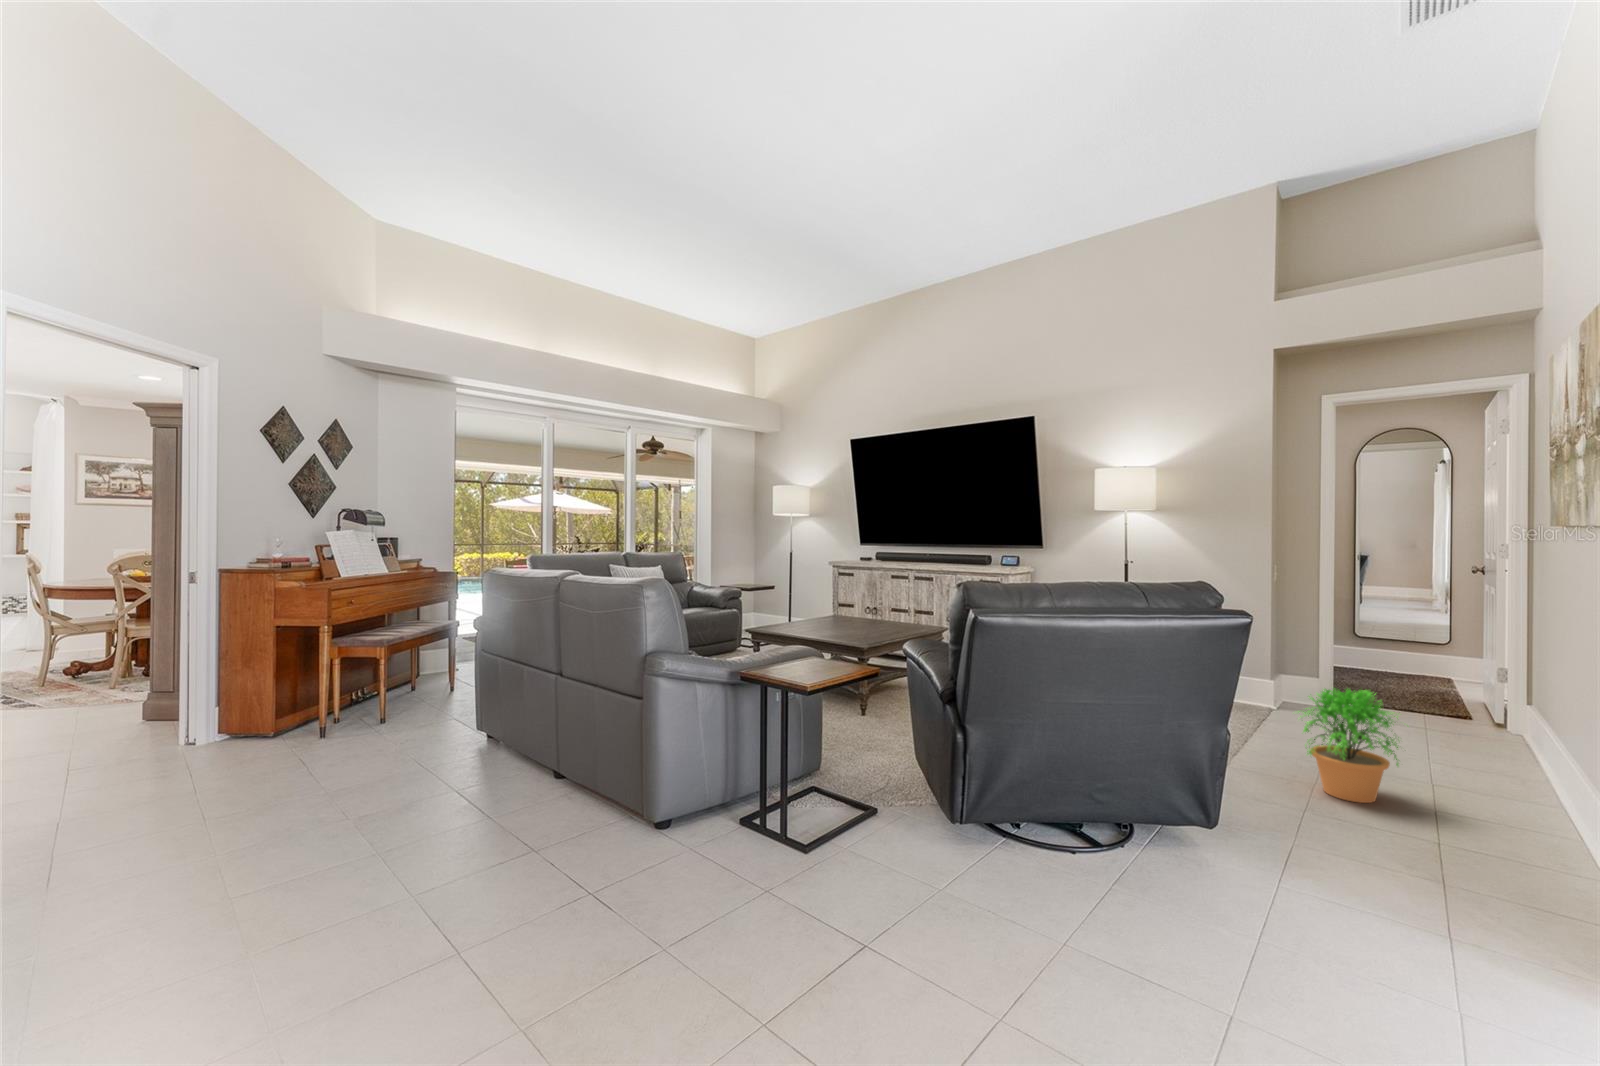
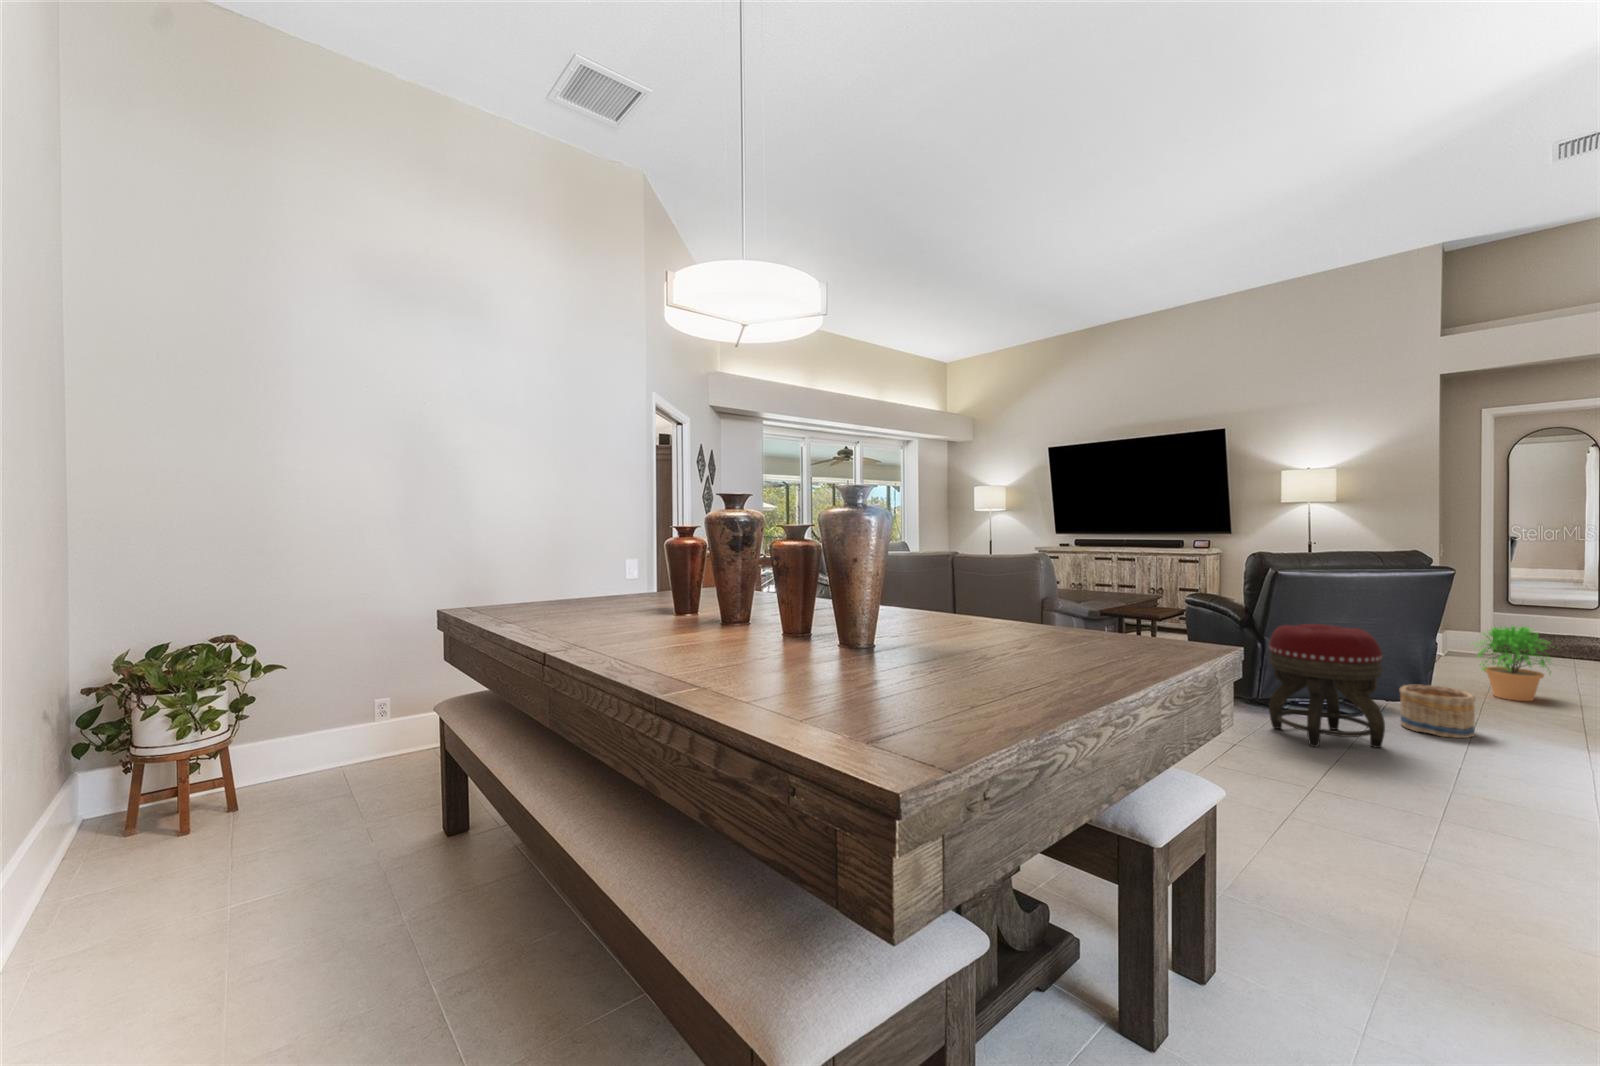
footstool: none [951,706,1122,954] -> present [1269,624,1385,748]
basket: none [1170,802,1282,912] -> present [1399,685,1476,738]

